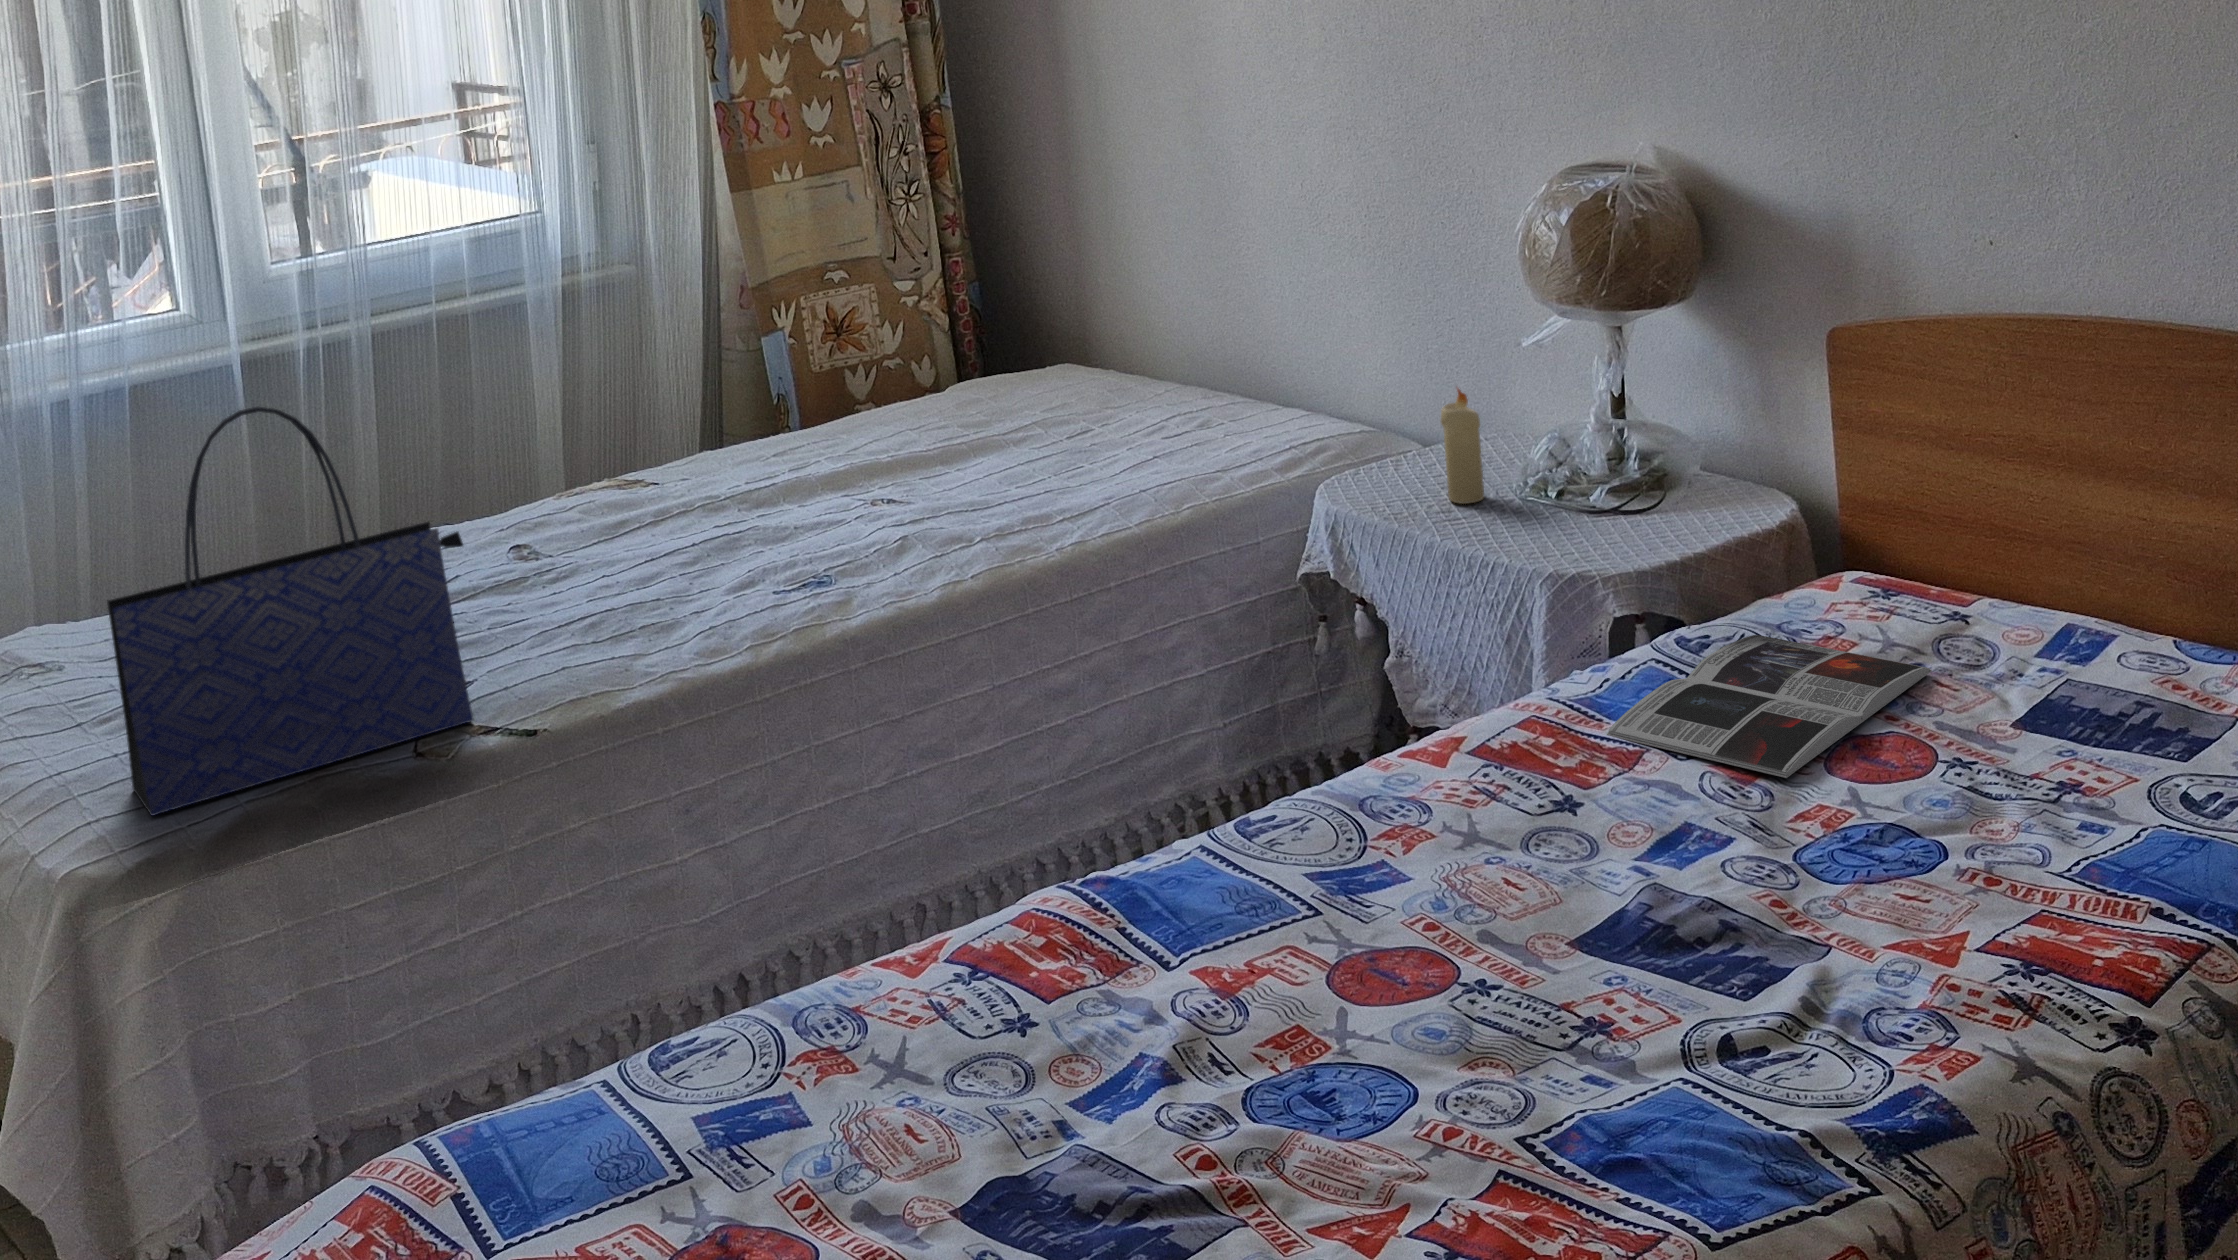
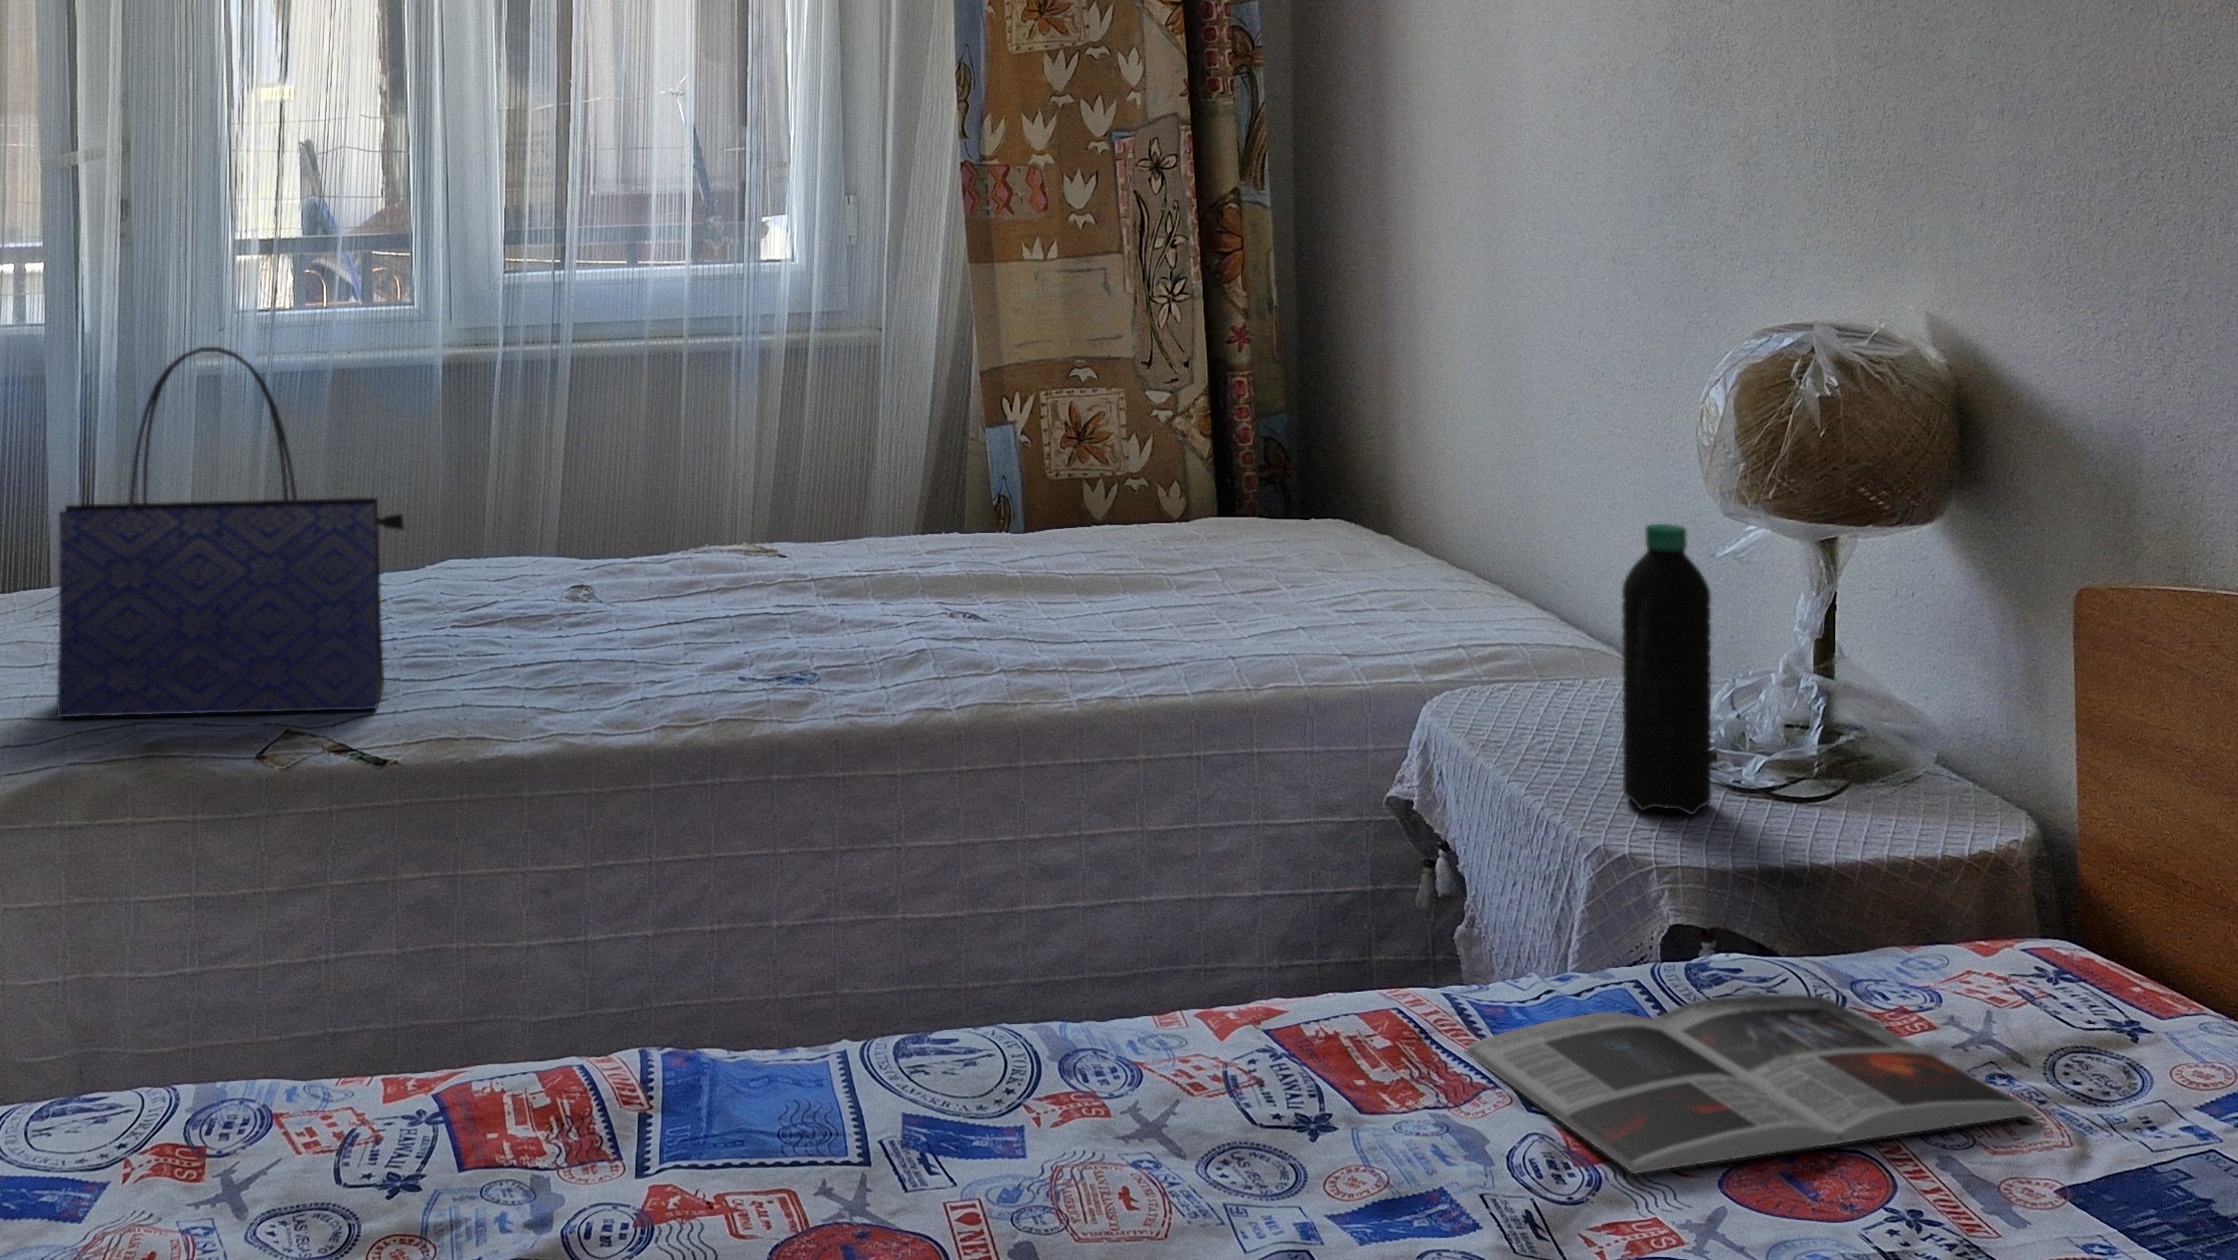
water bottle: none [1525,330,1595,539] -> present [1622,524,1711,815]
candle: present [1441,388,1484,504] -> none [1556,587,1612,746]

